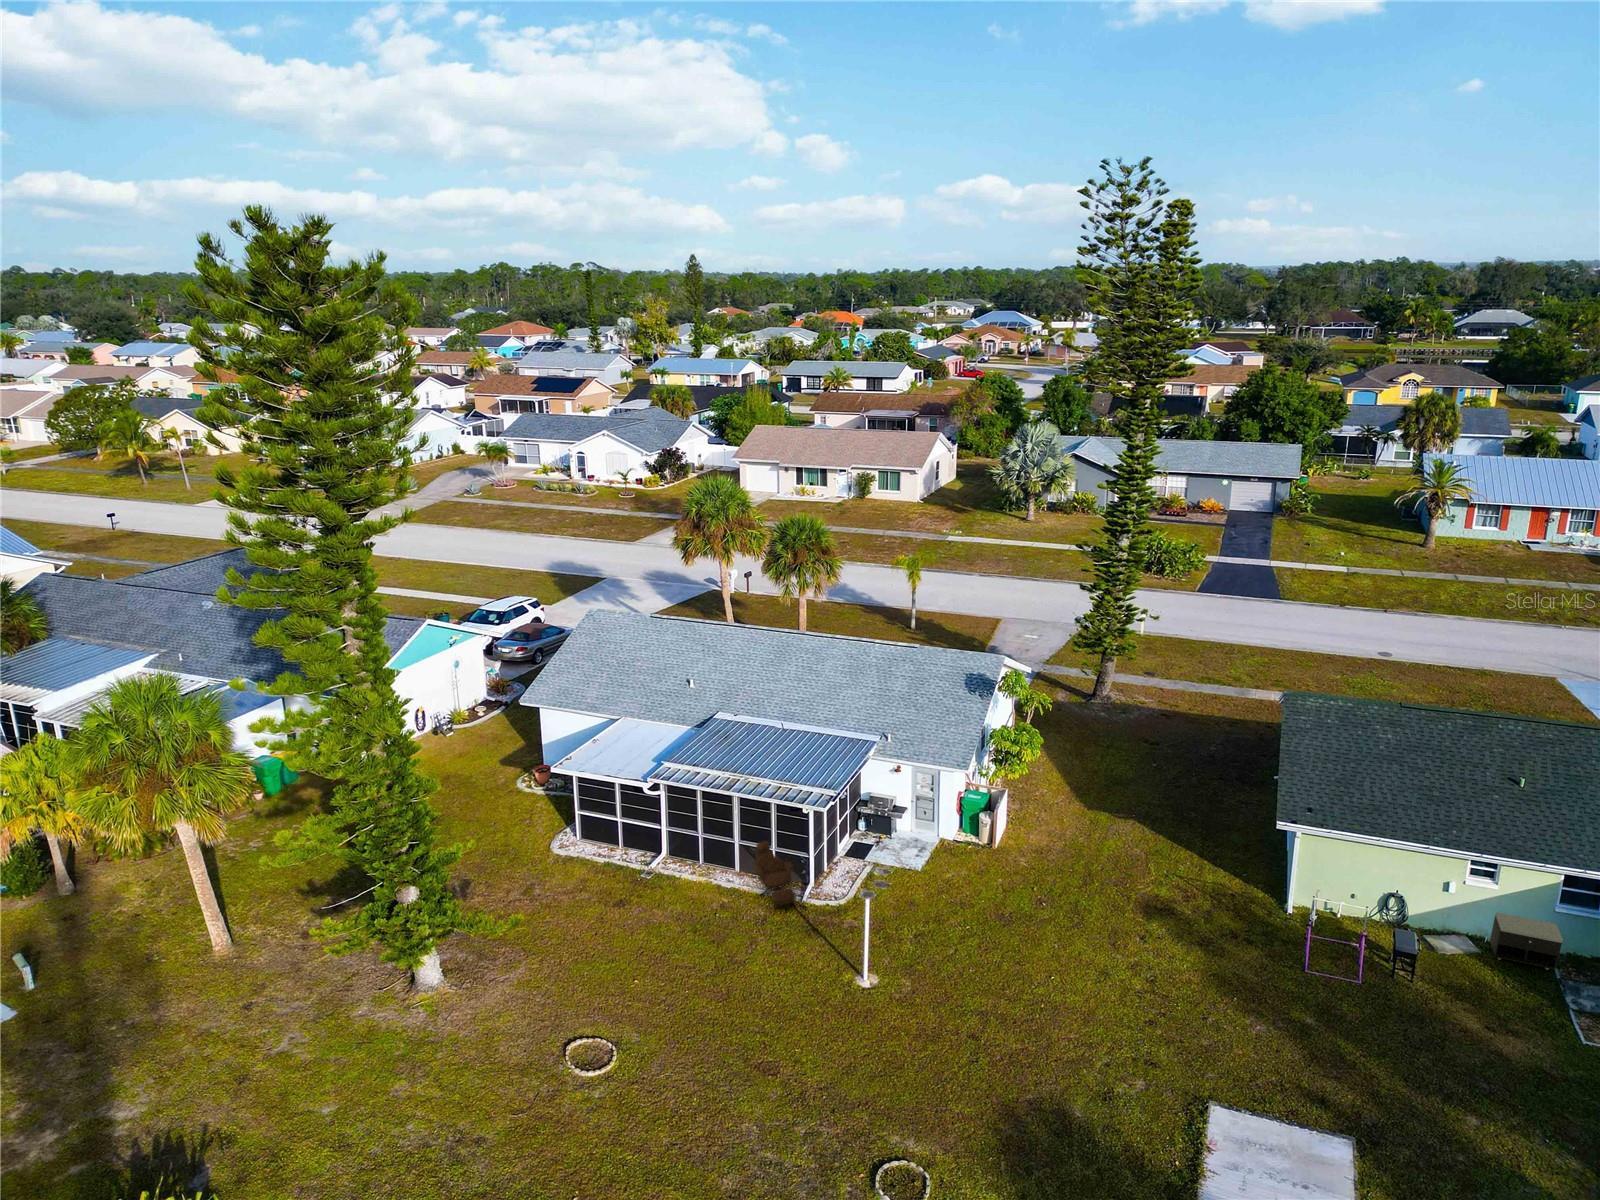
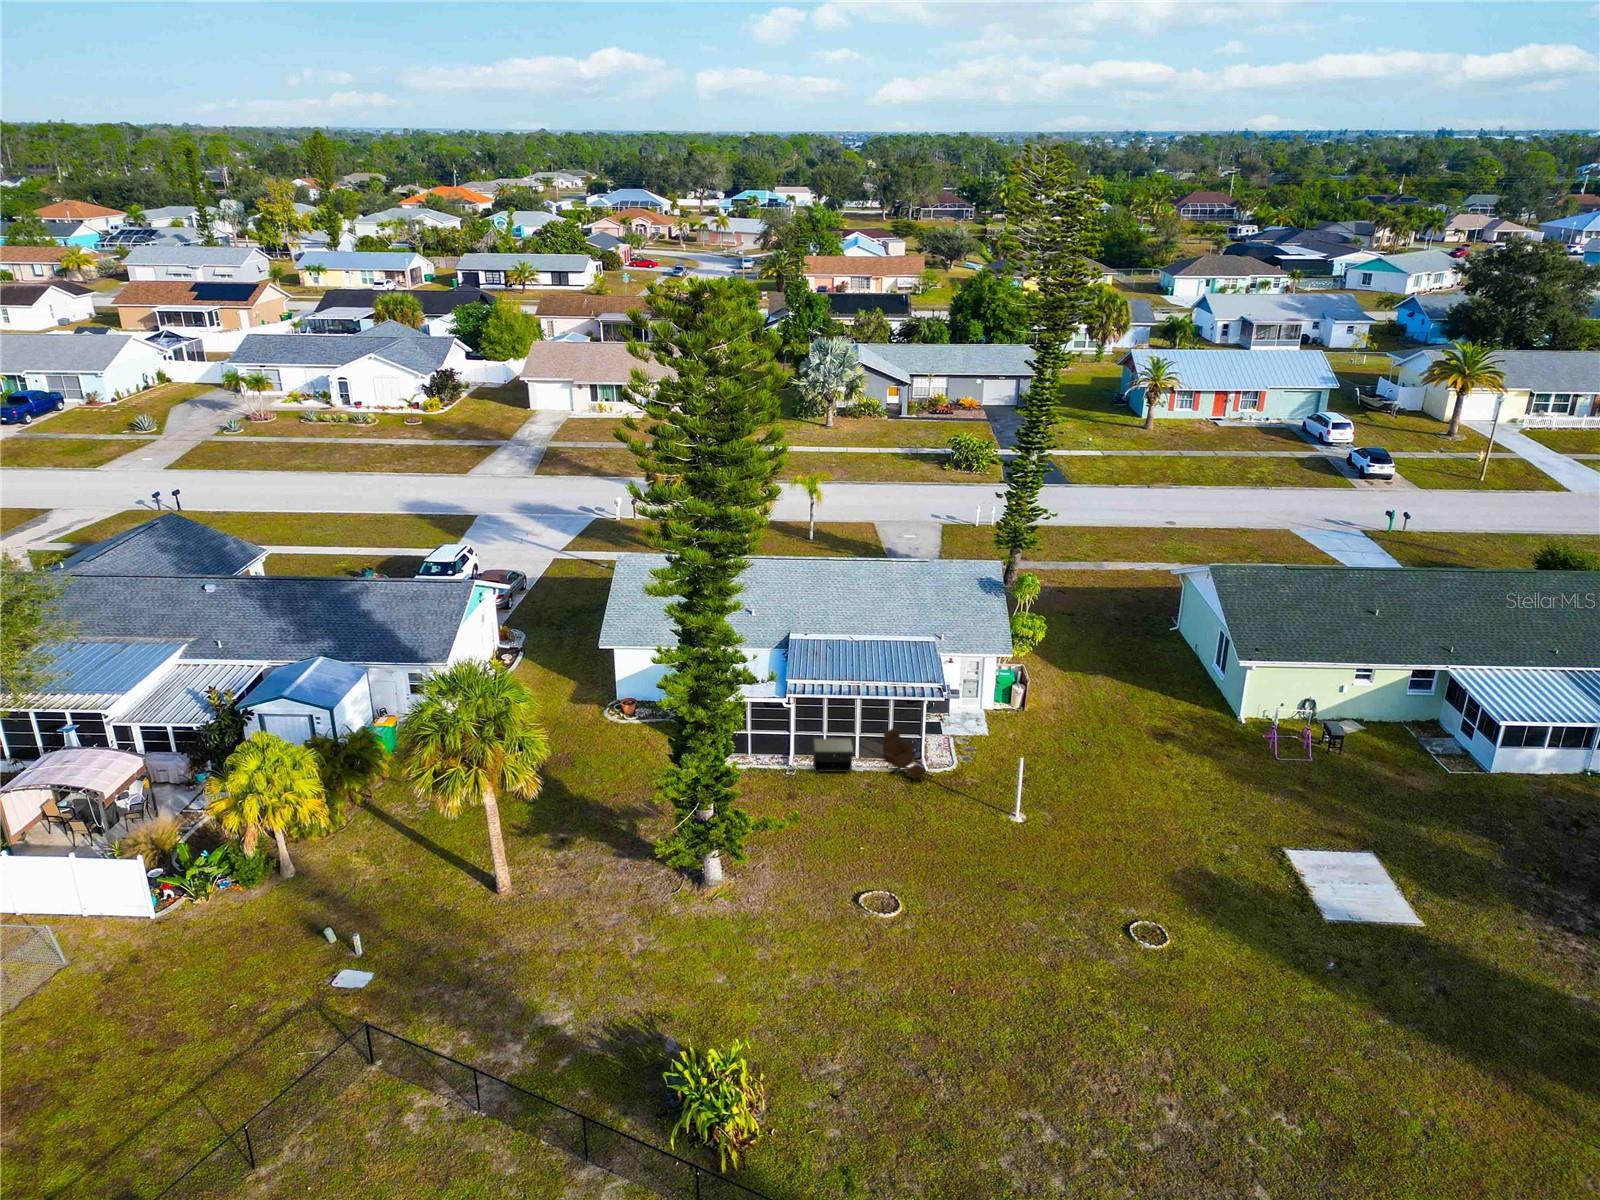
storage bench: present [1490,912,1563,970] -> present [813,739,853,772]

